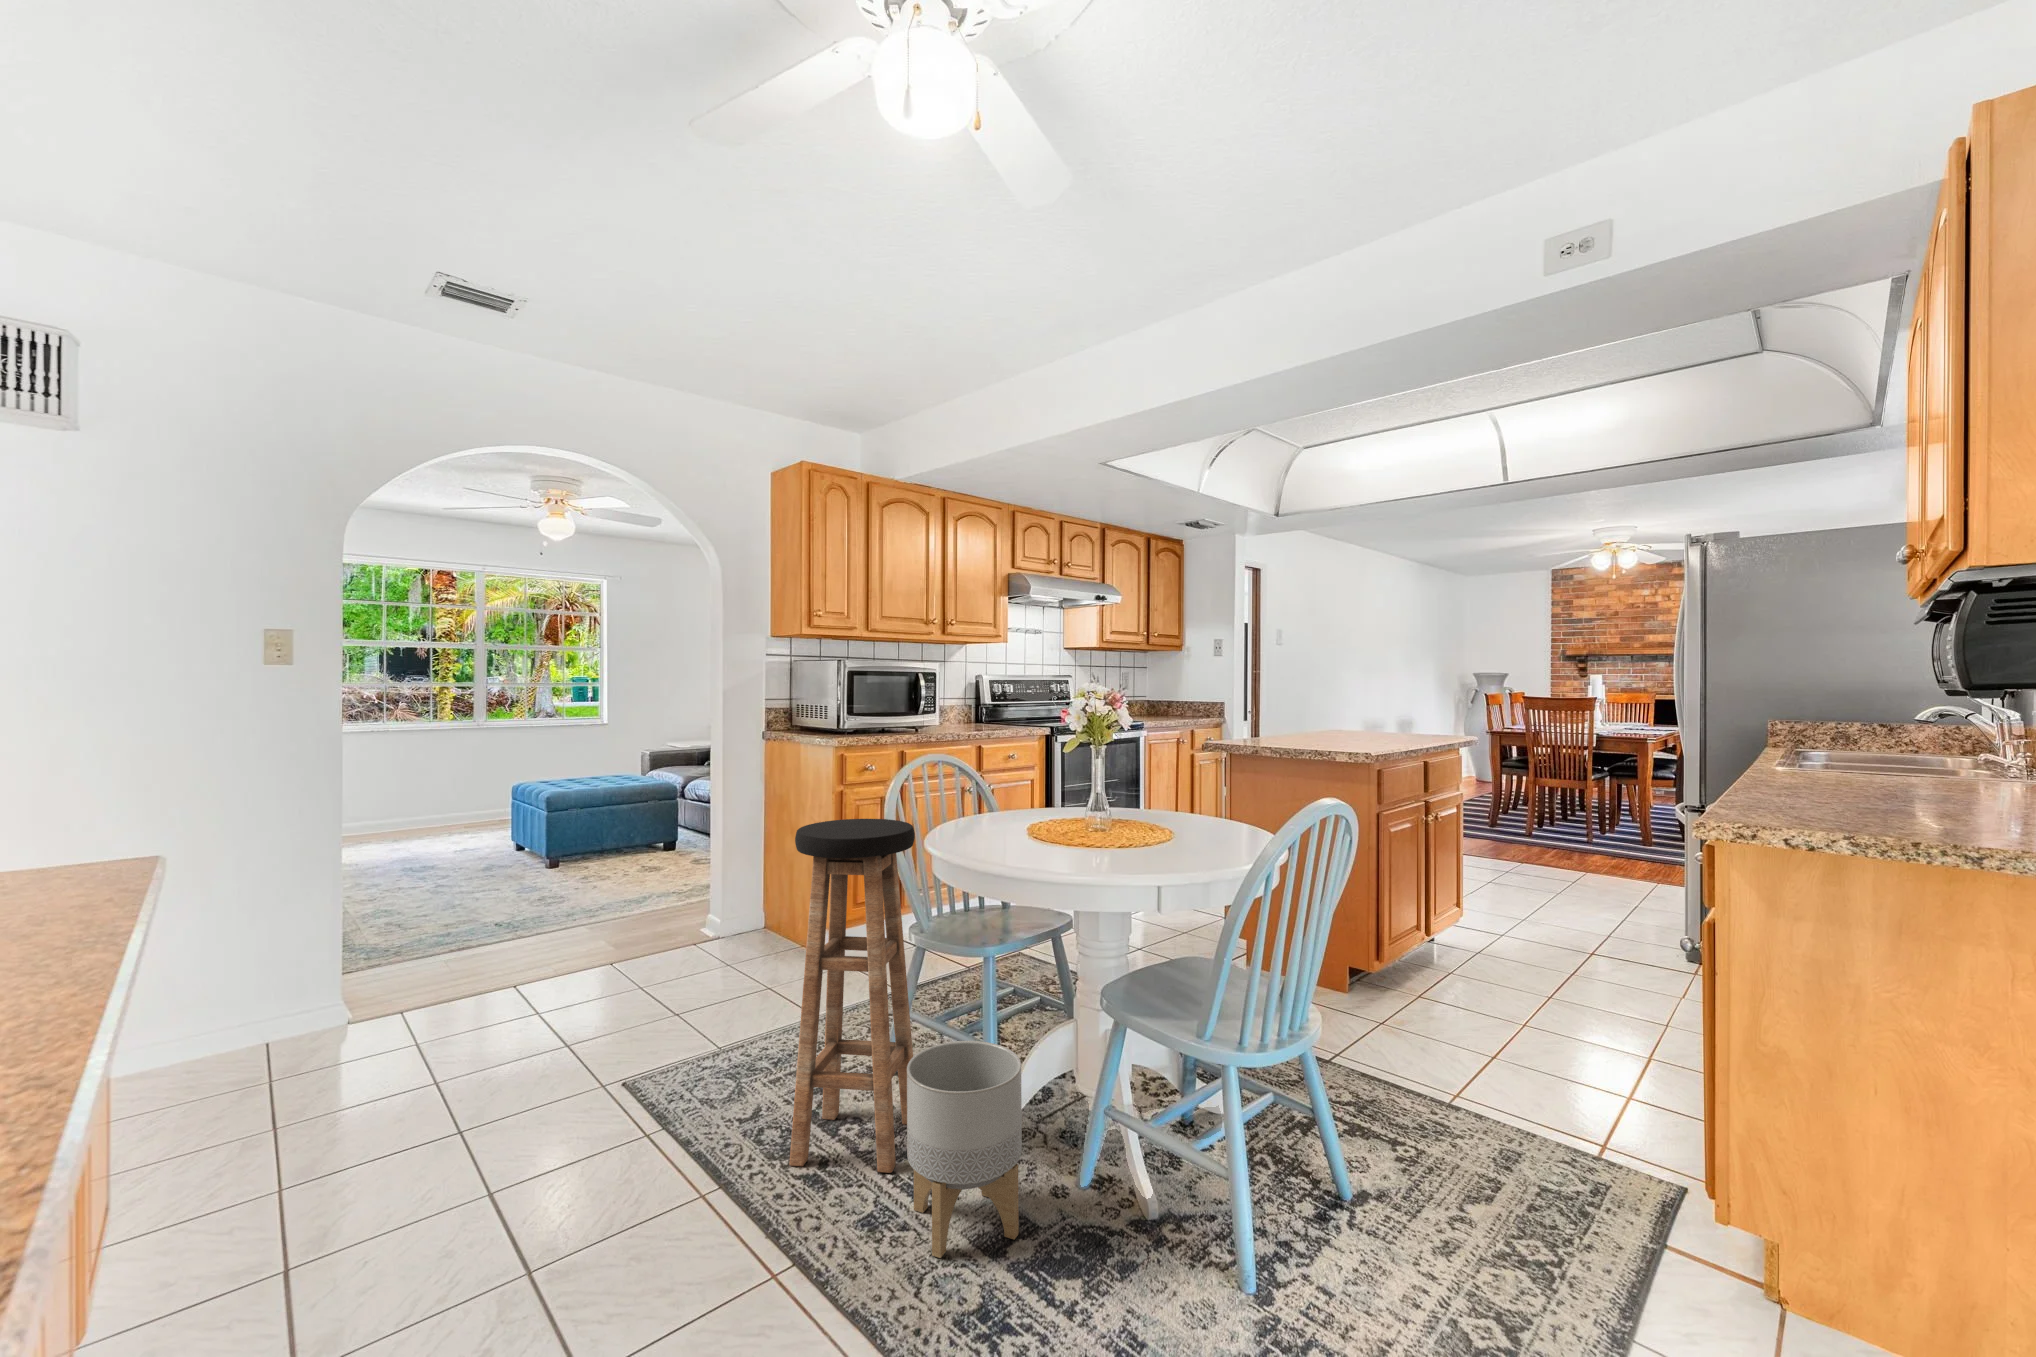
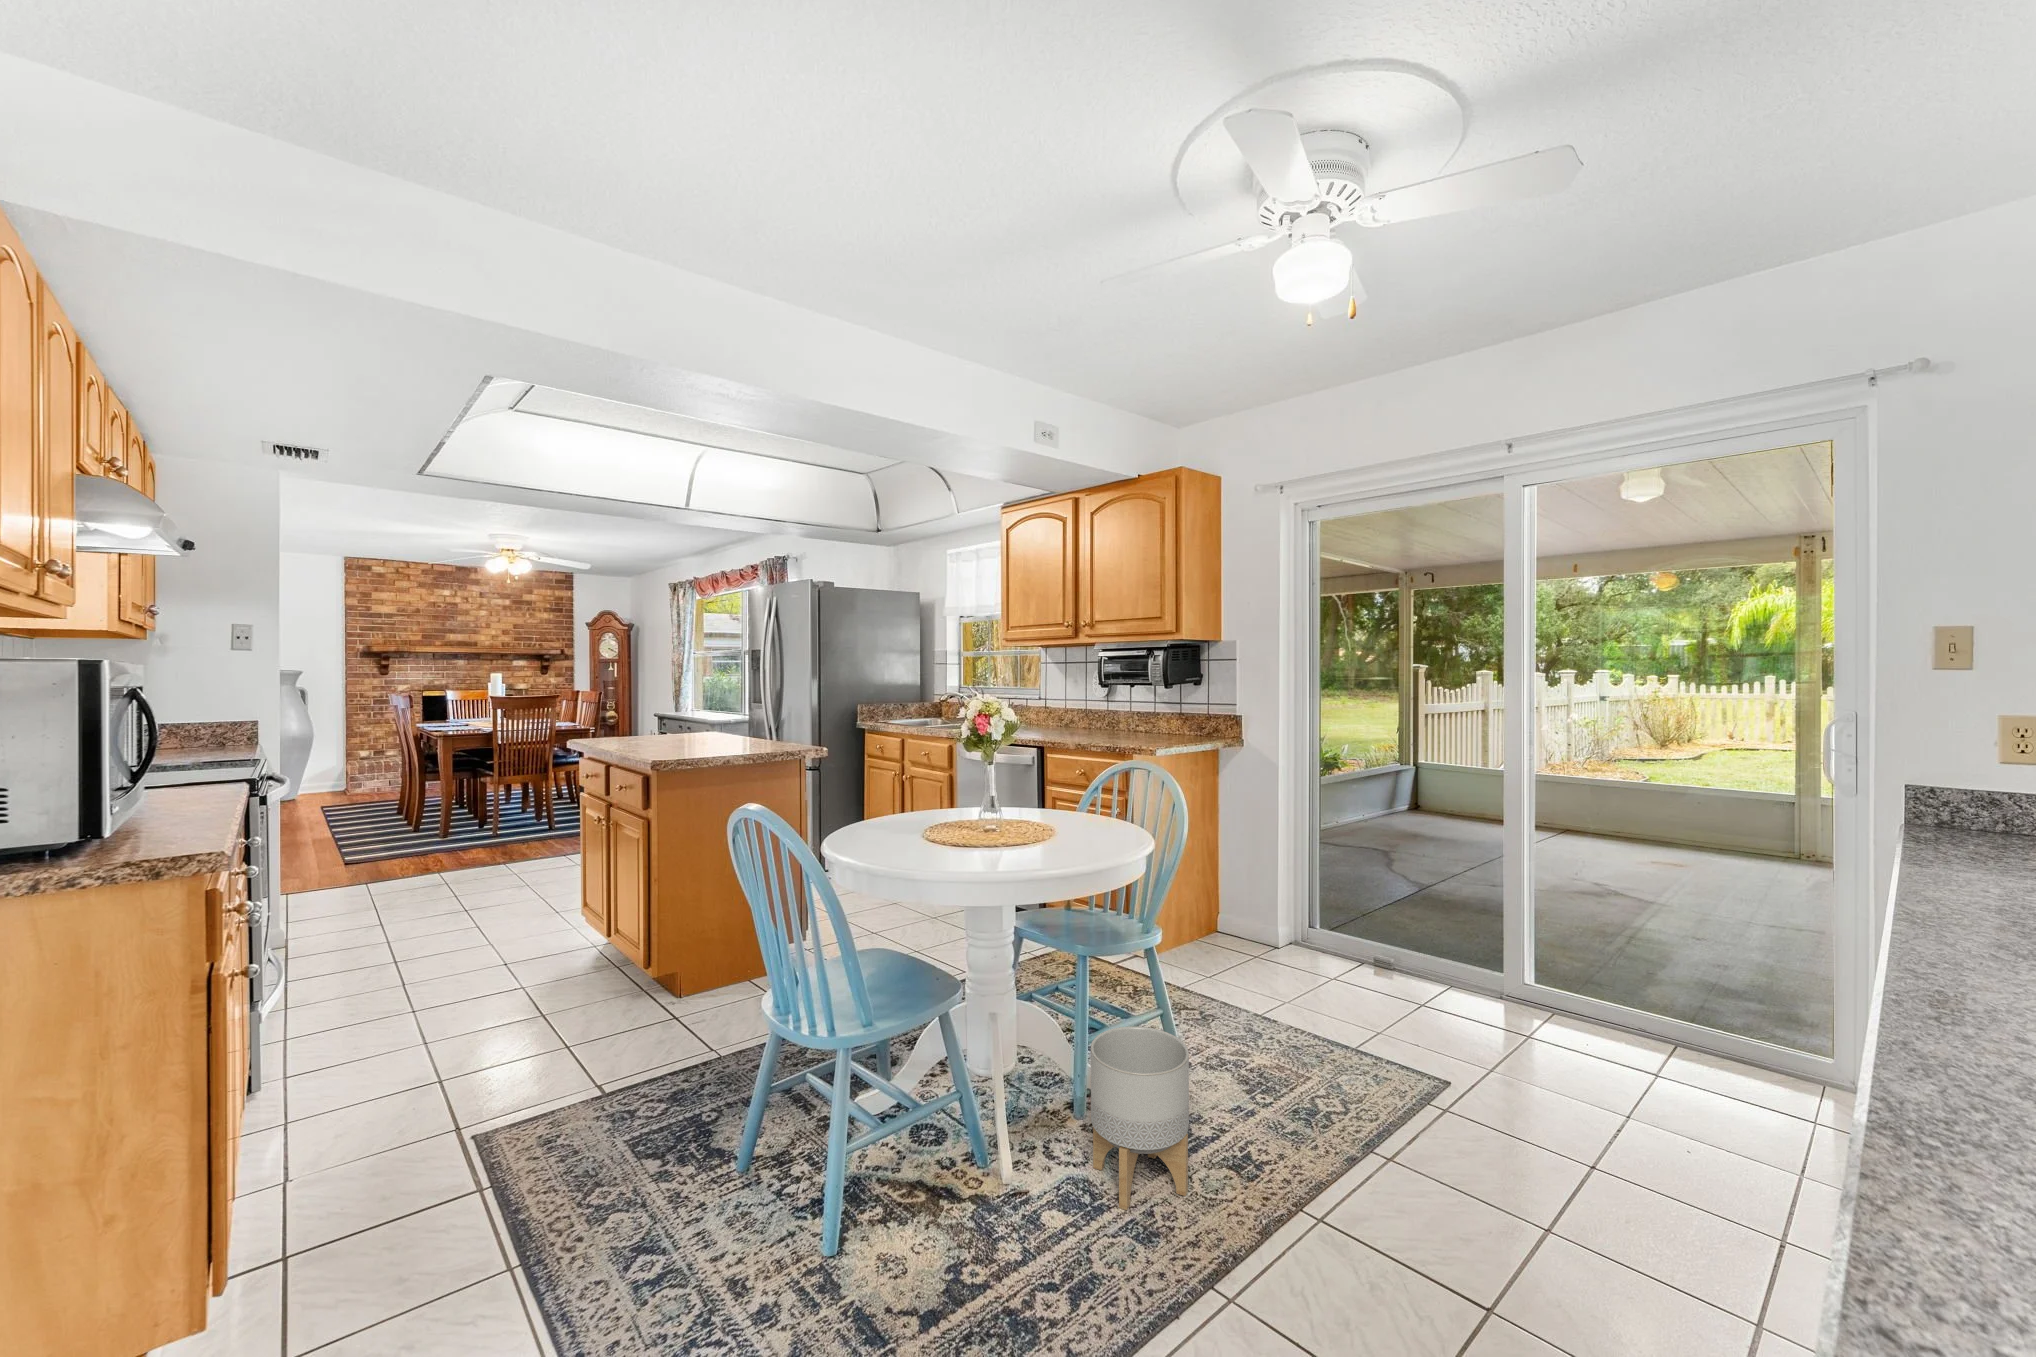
bar stool: present [789,819,915,1173] -> none [935,888,1072,1316]

